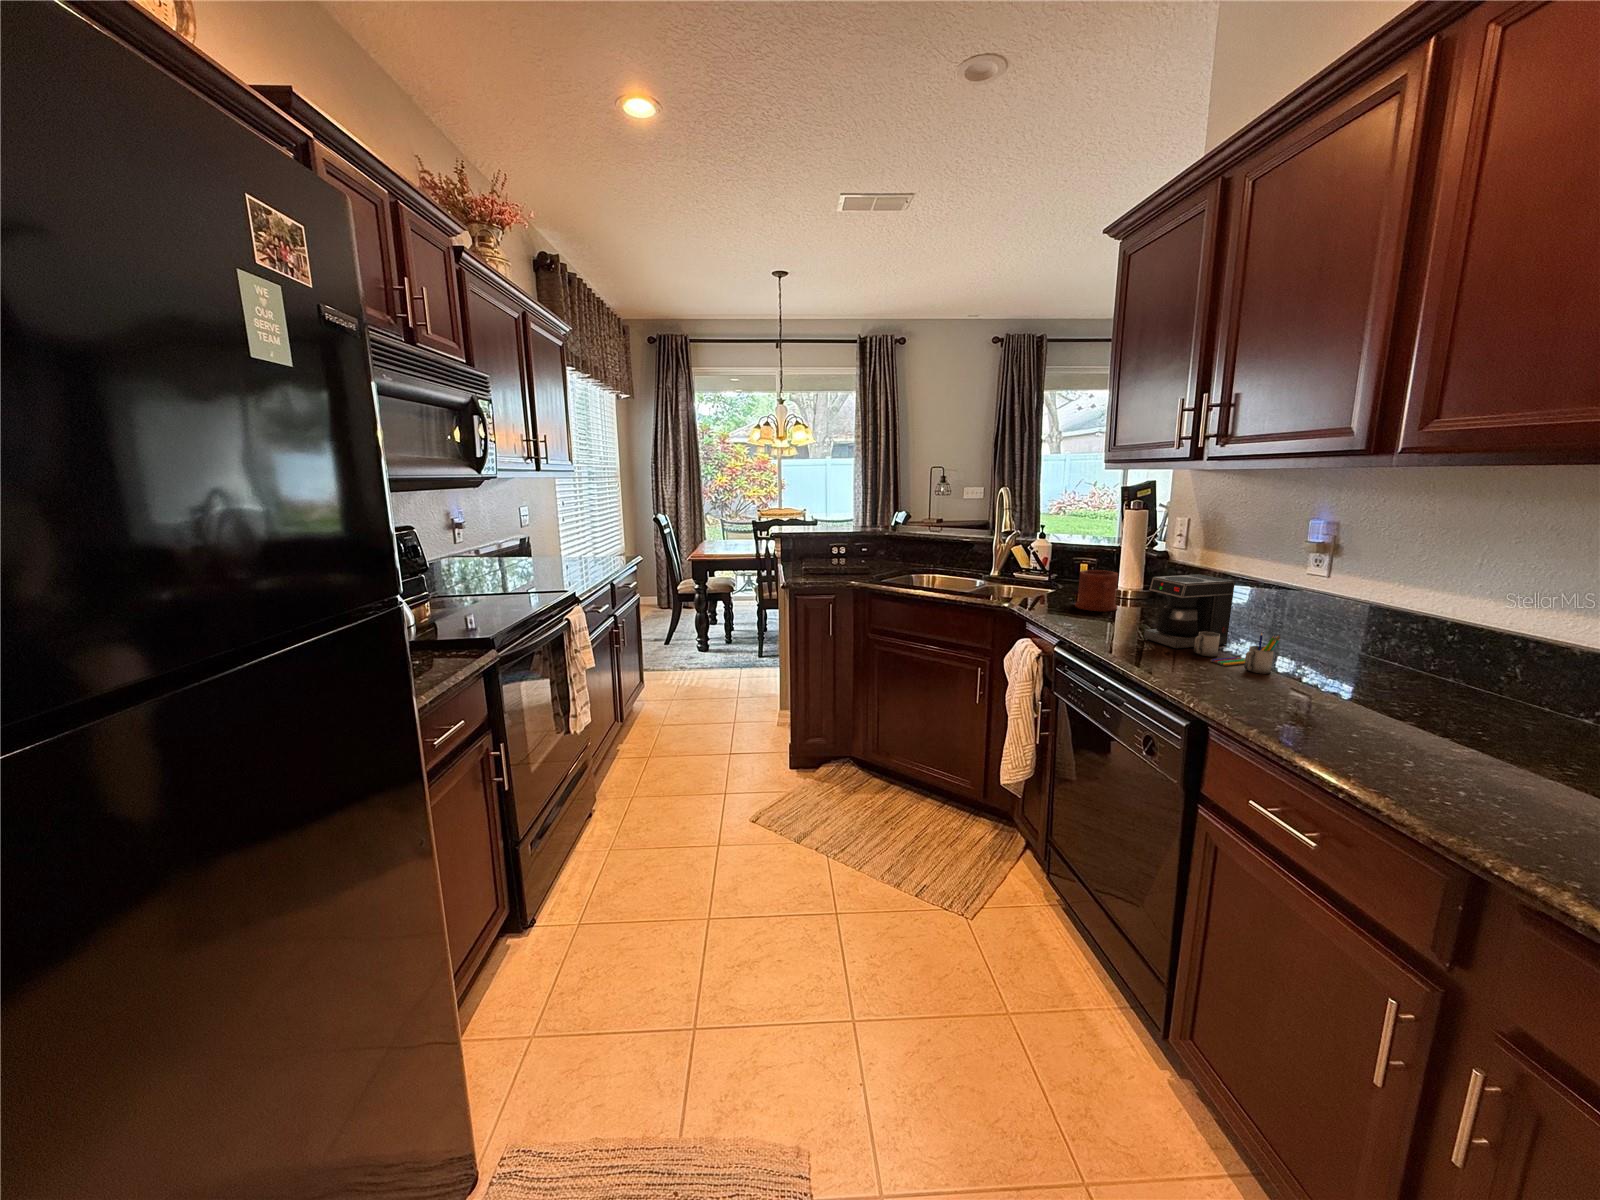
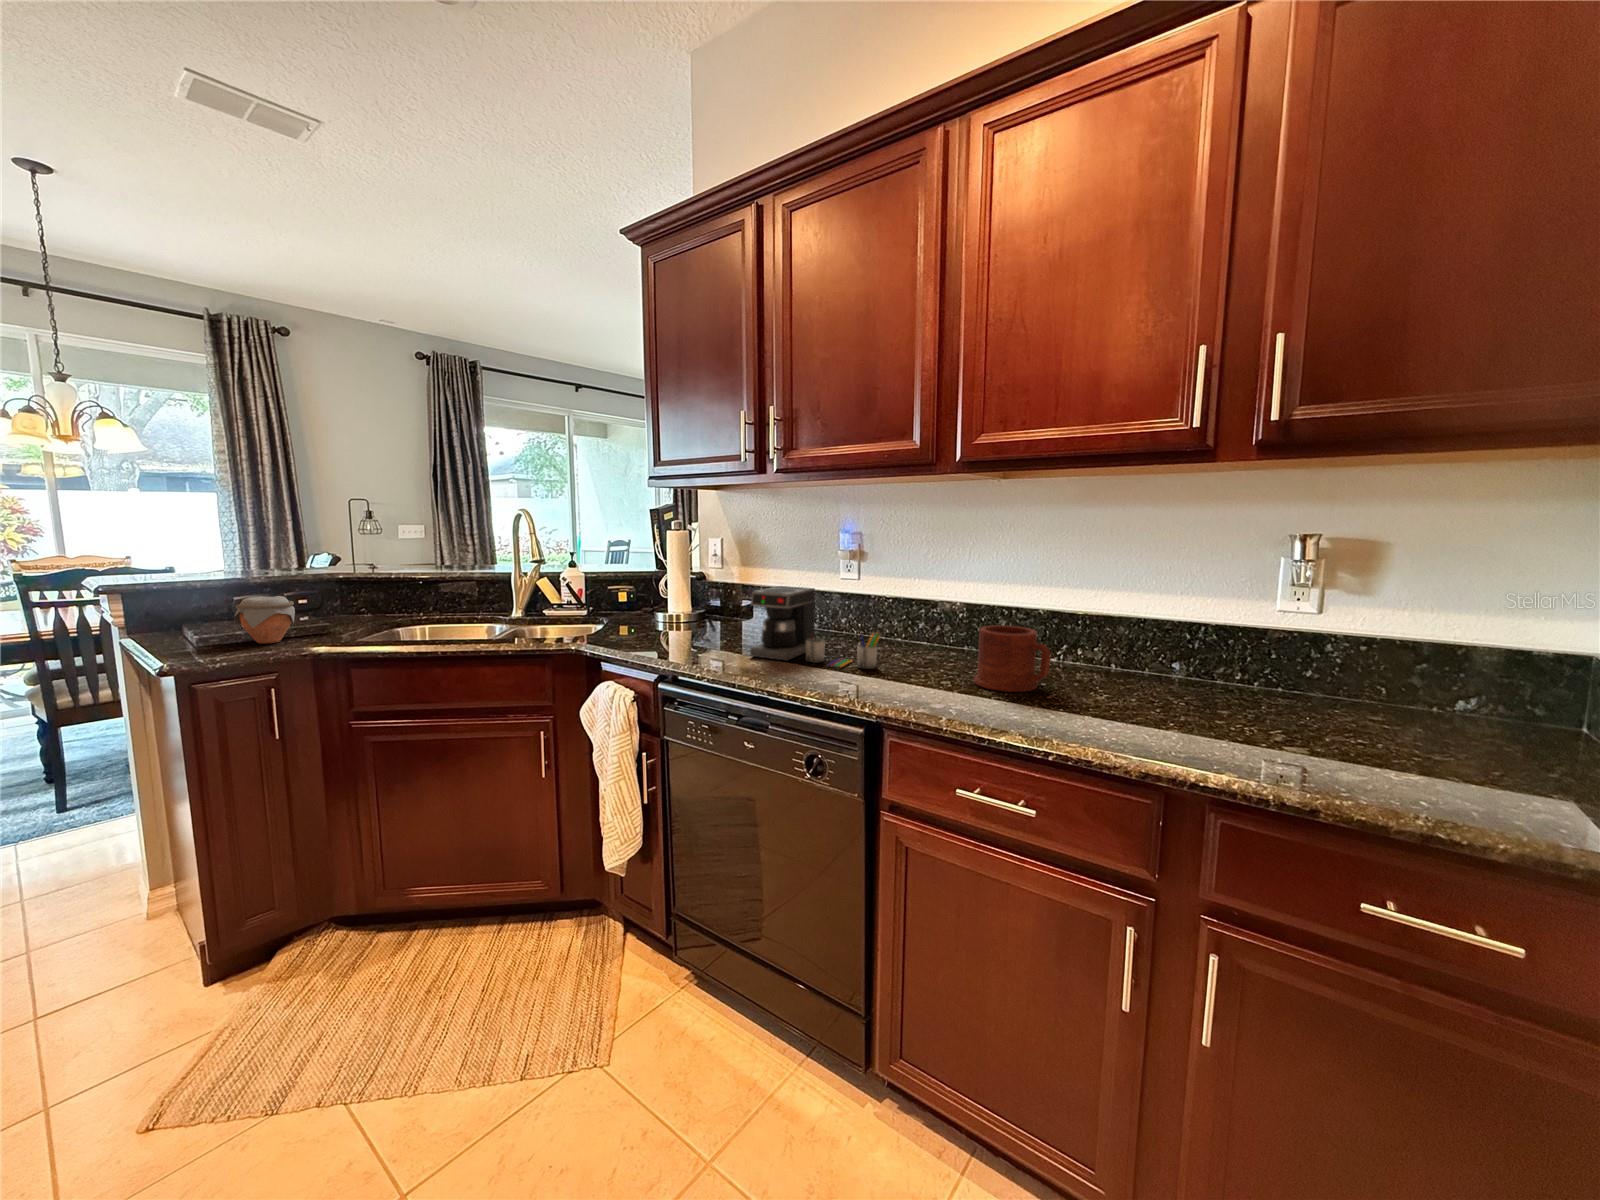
jar: none [822,545,853,575] -> present [234,596,295,644]
mug: present [1075,570,1118,611] -> present [974,625,1051,692]

